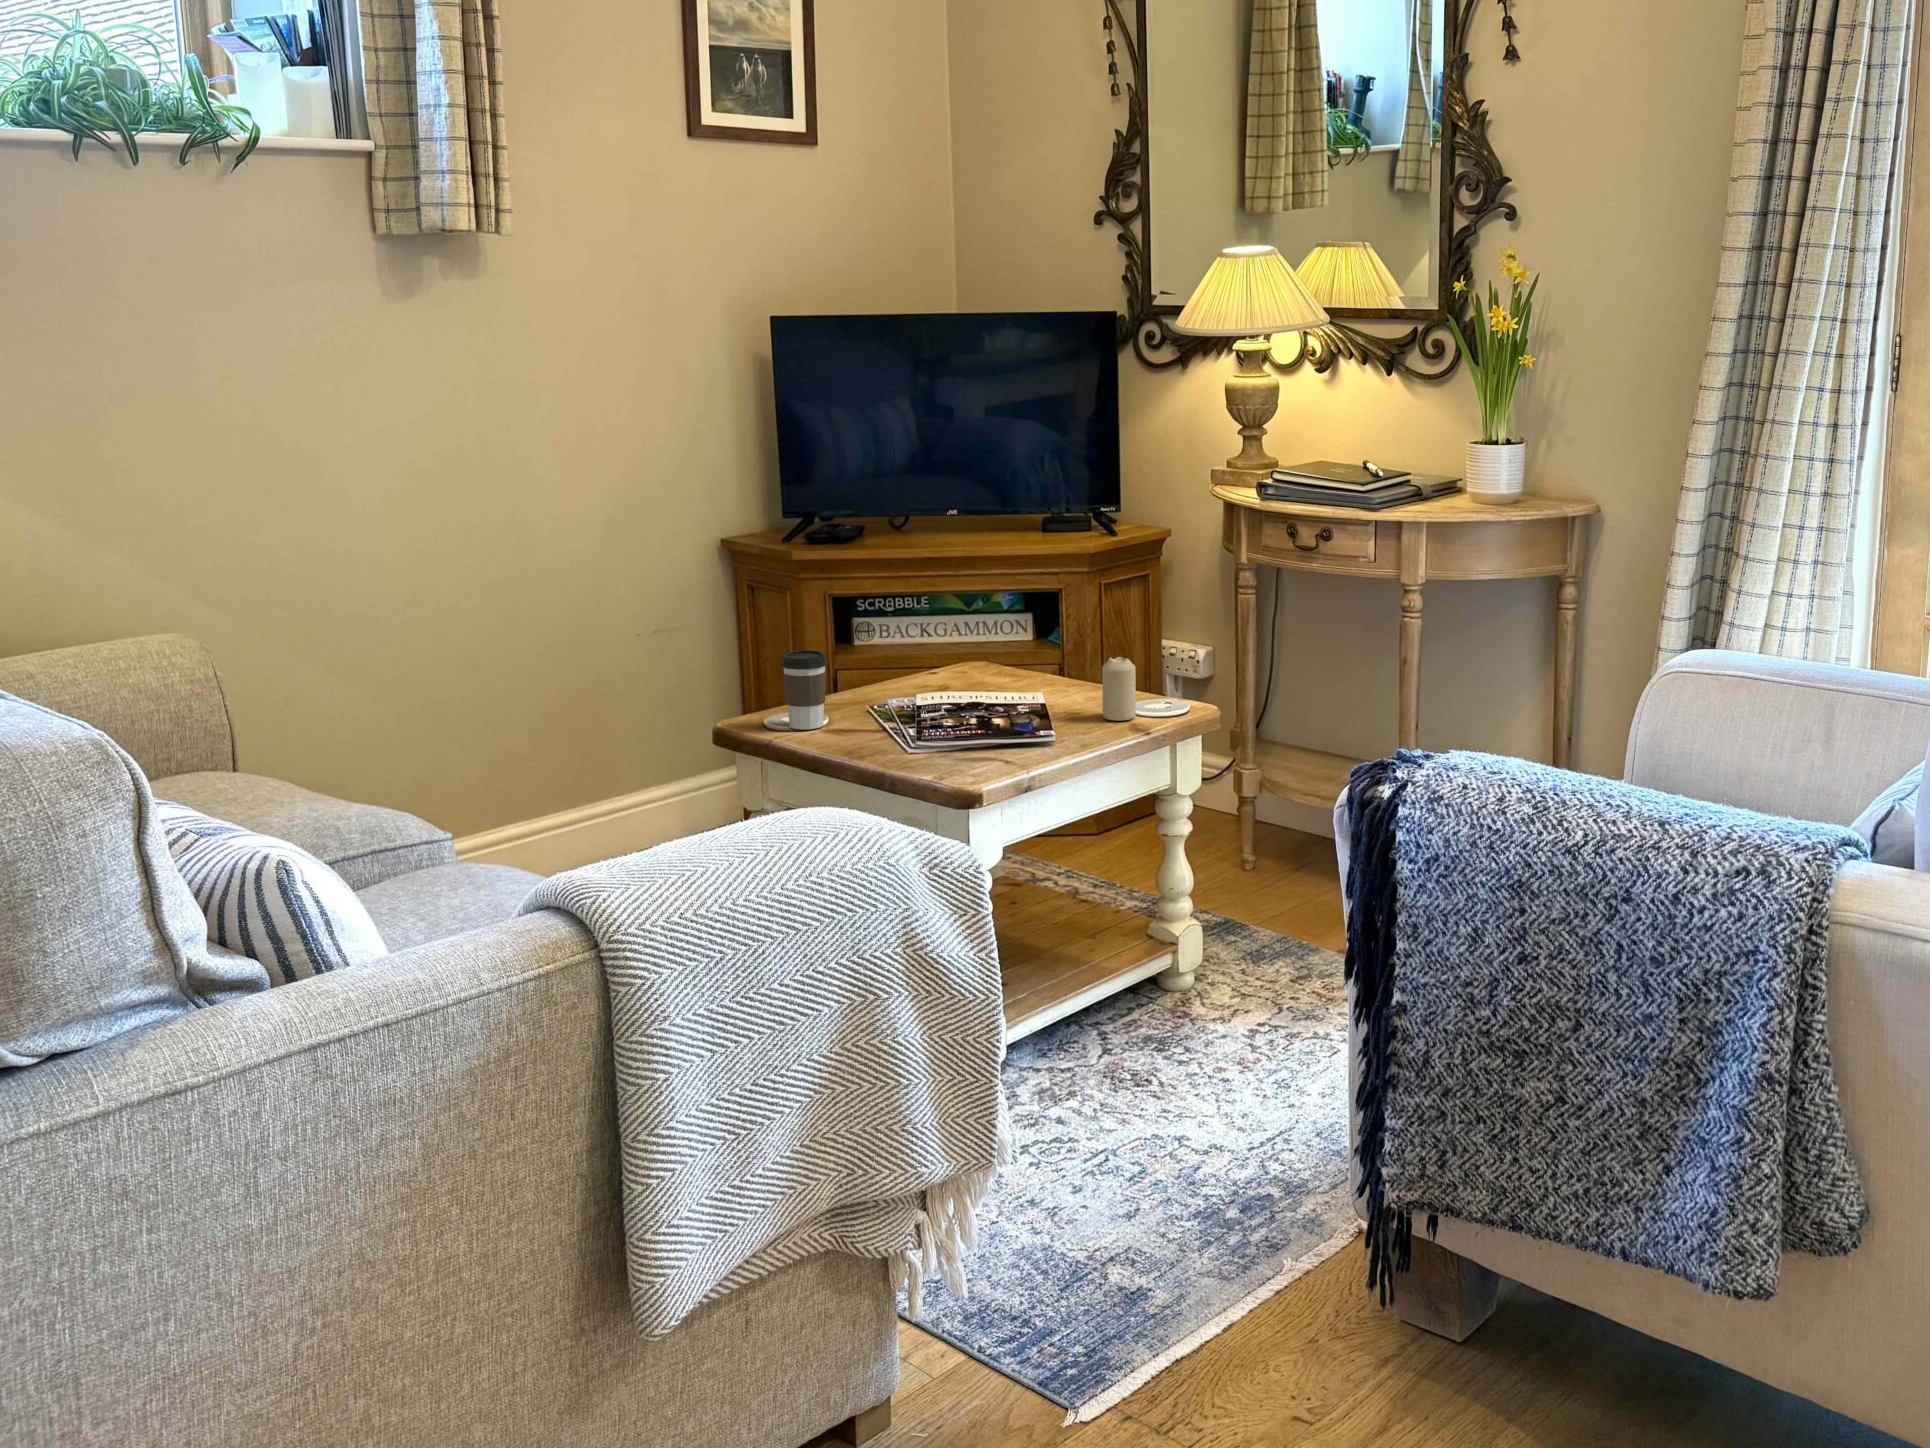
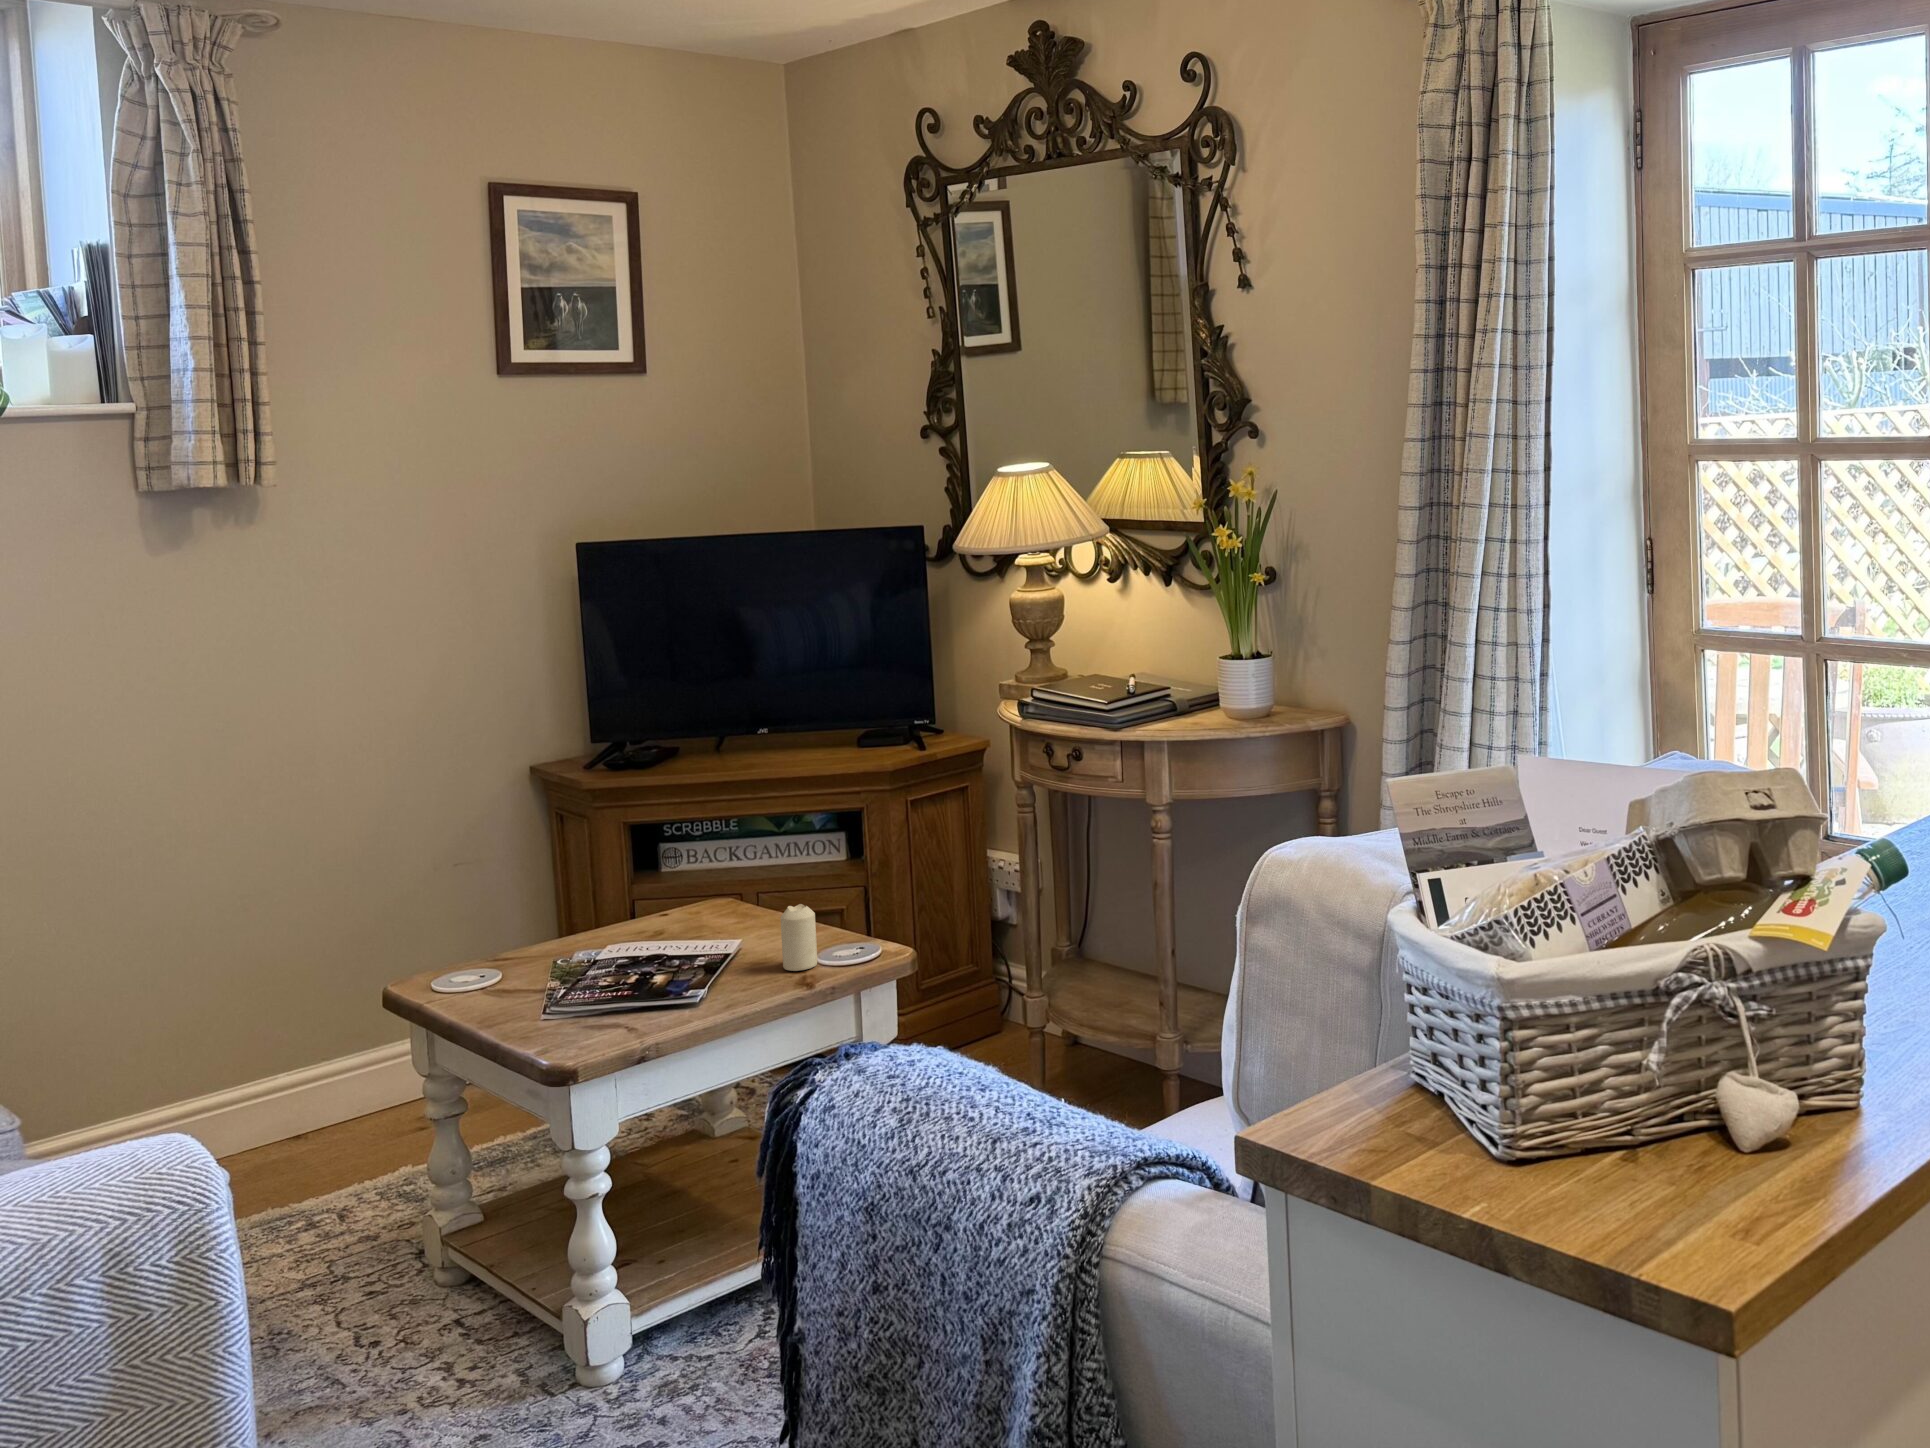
coffee cup: present [781,650,827,730] -> none [454,908,505,992]

